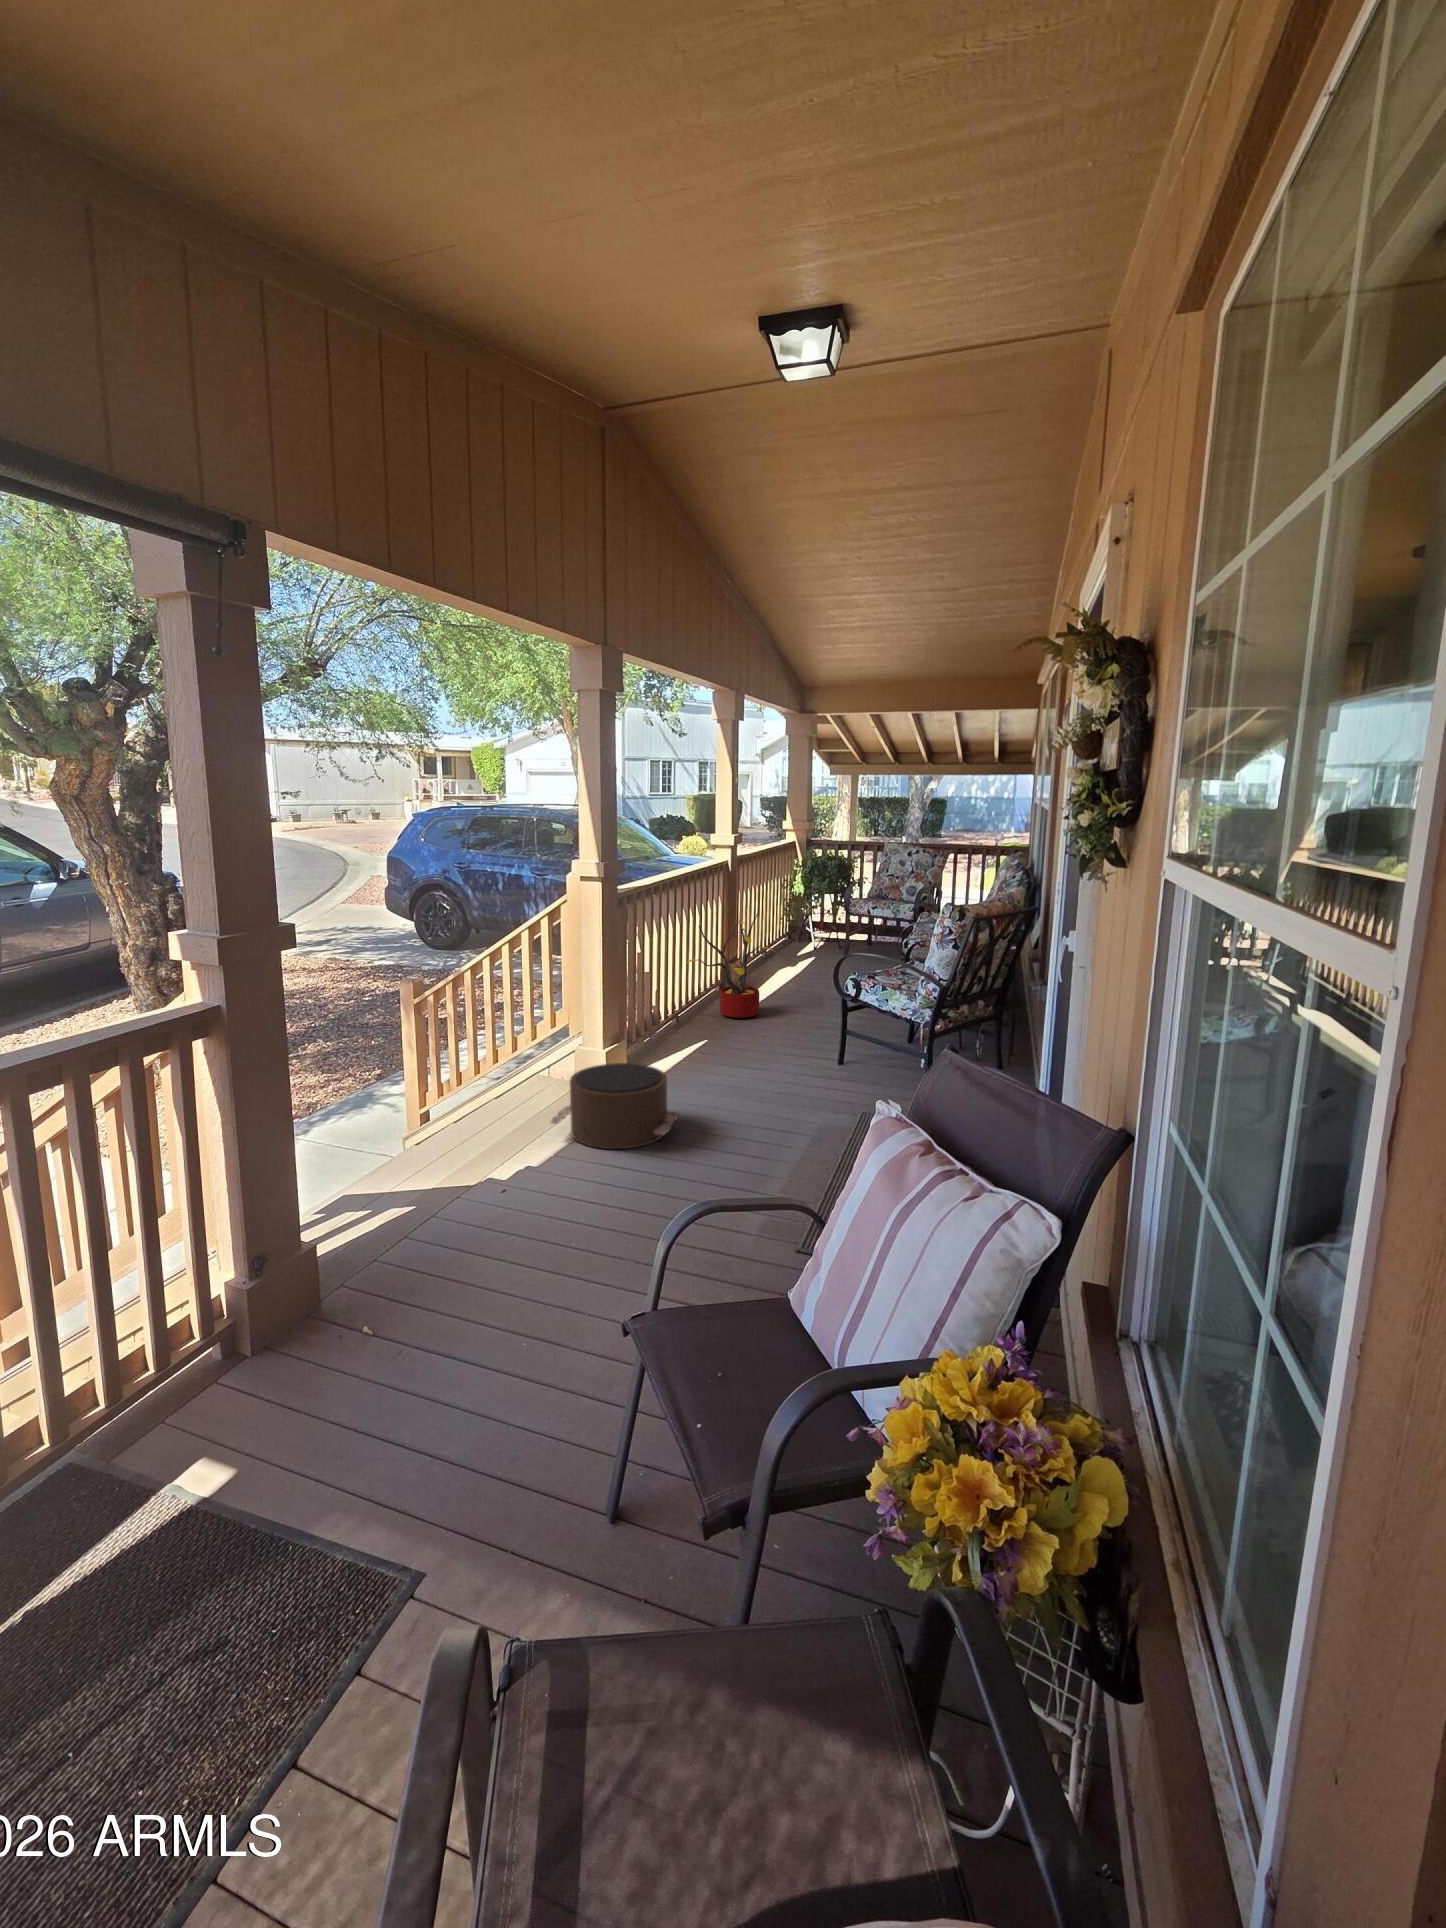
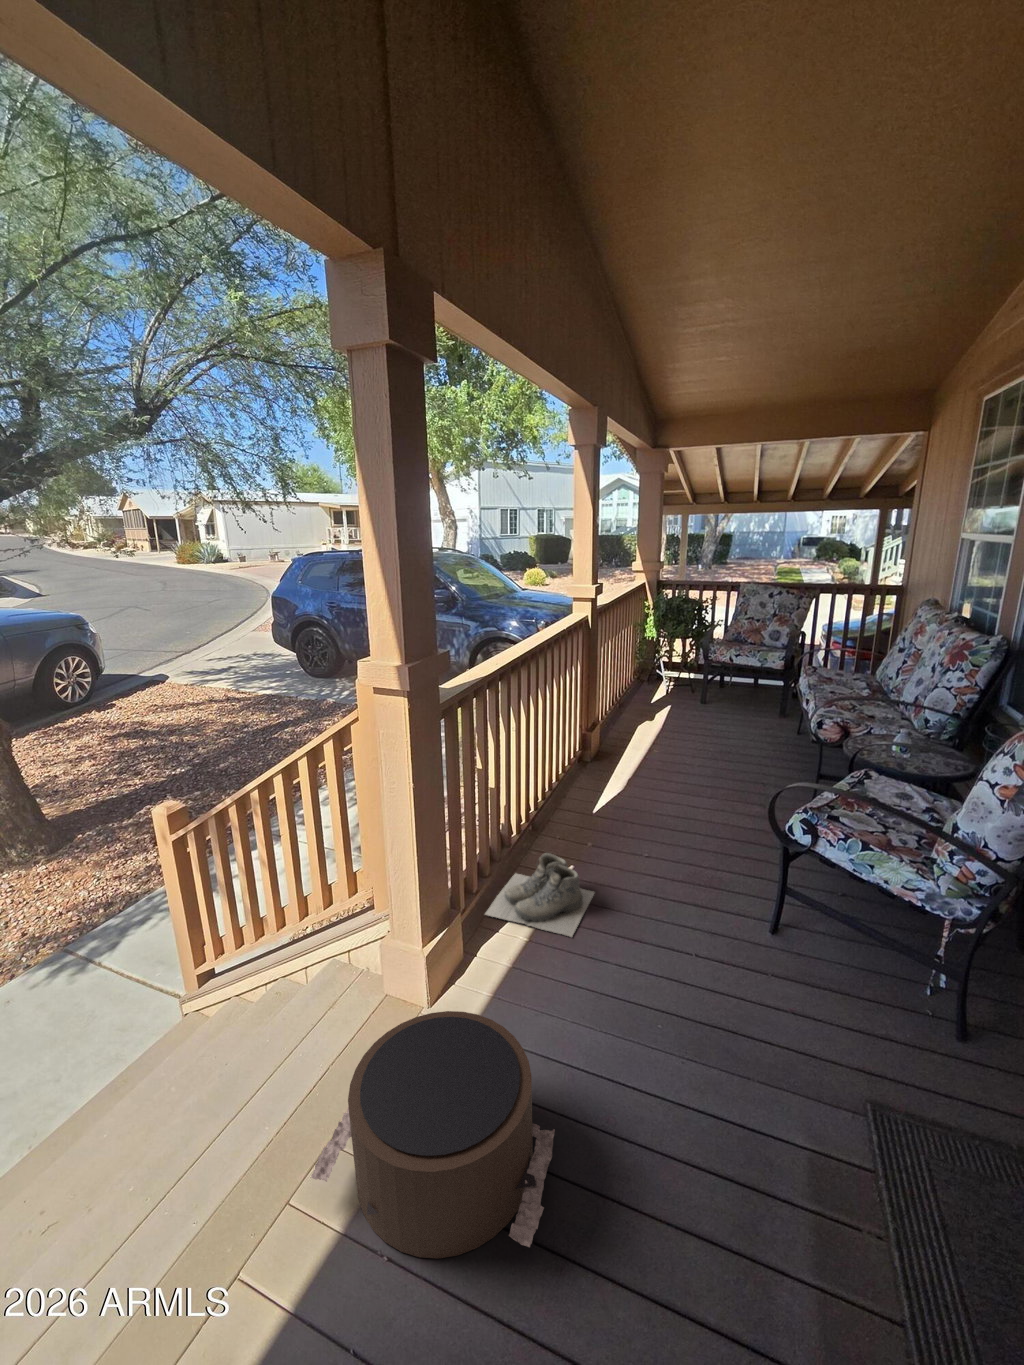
decorative plant: present [687,913,774,1018] -> none [546,681,655,816]
boots: none [638,1021,719,1068] -> present [485,853,594,937]

